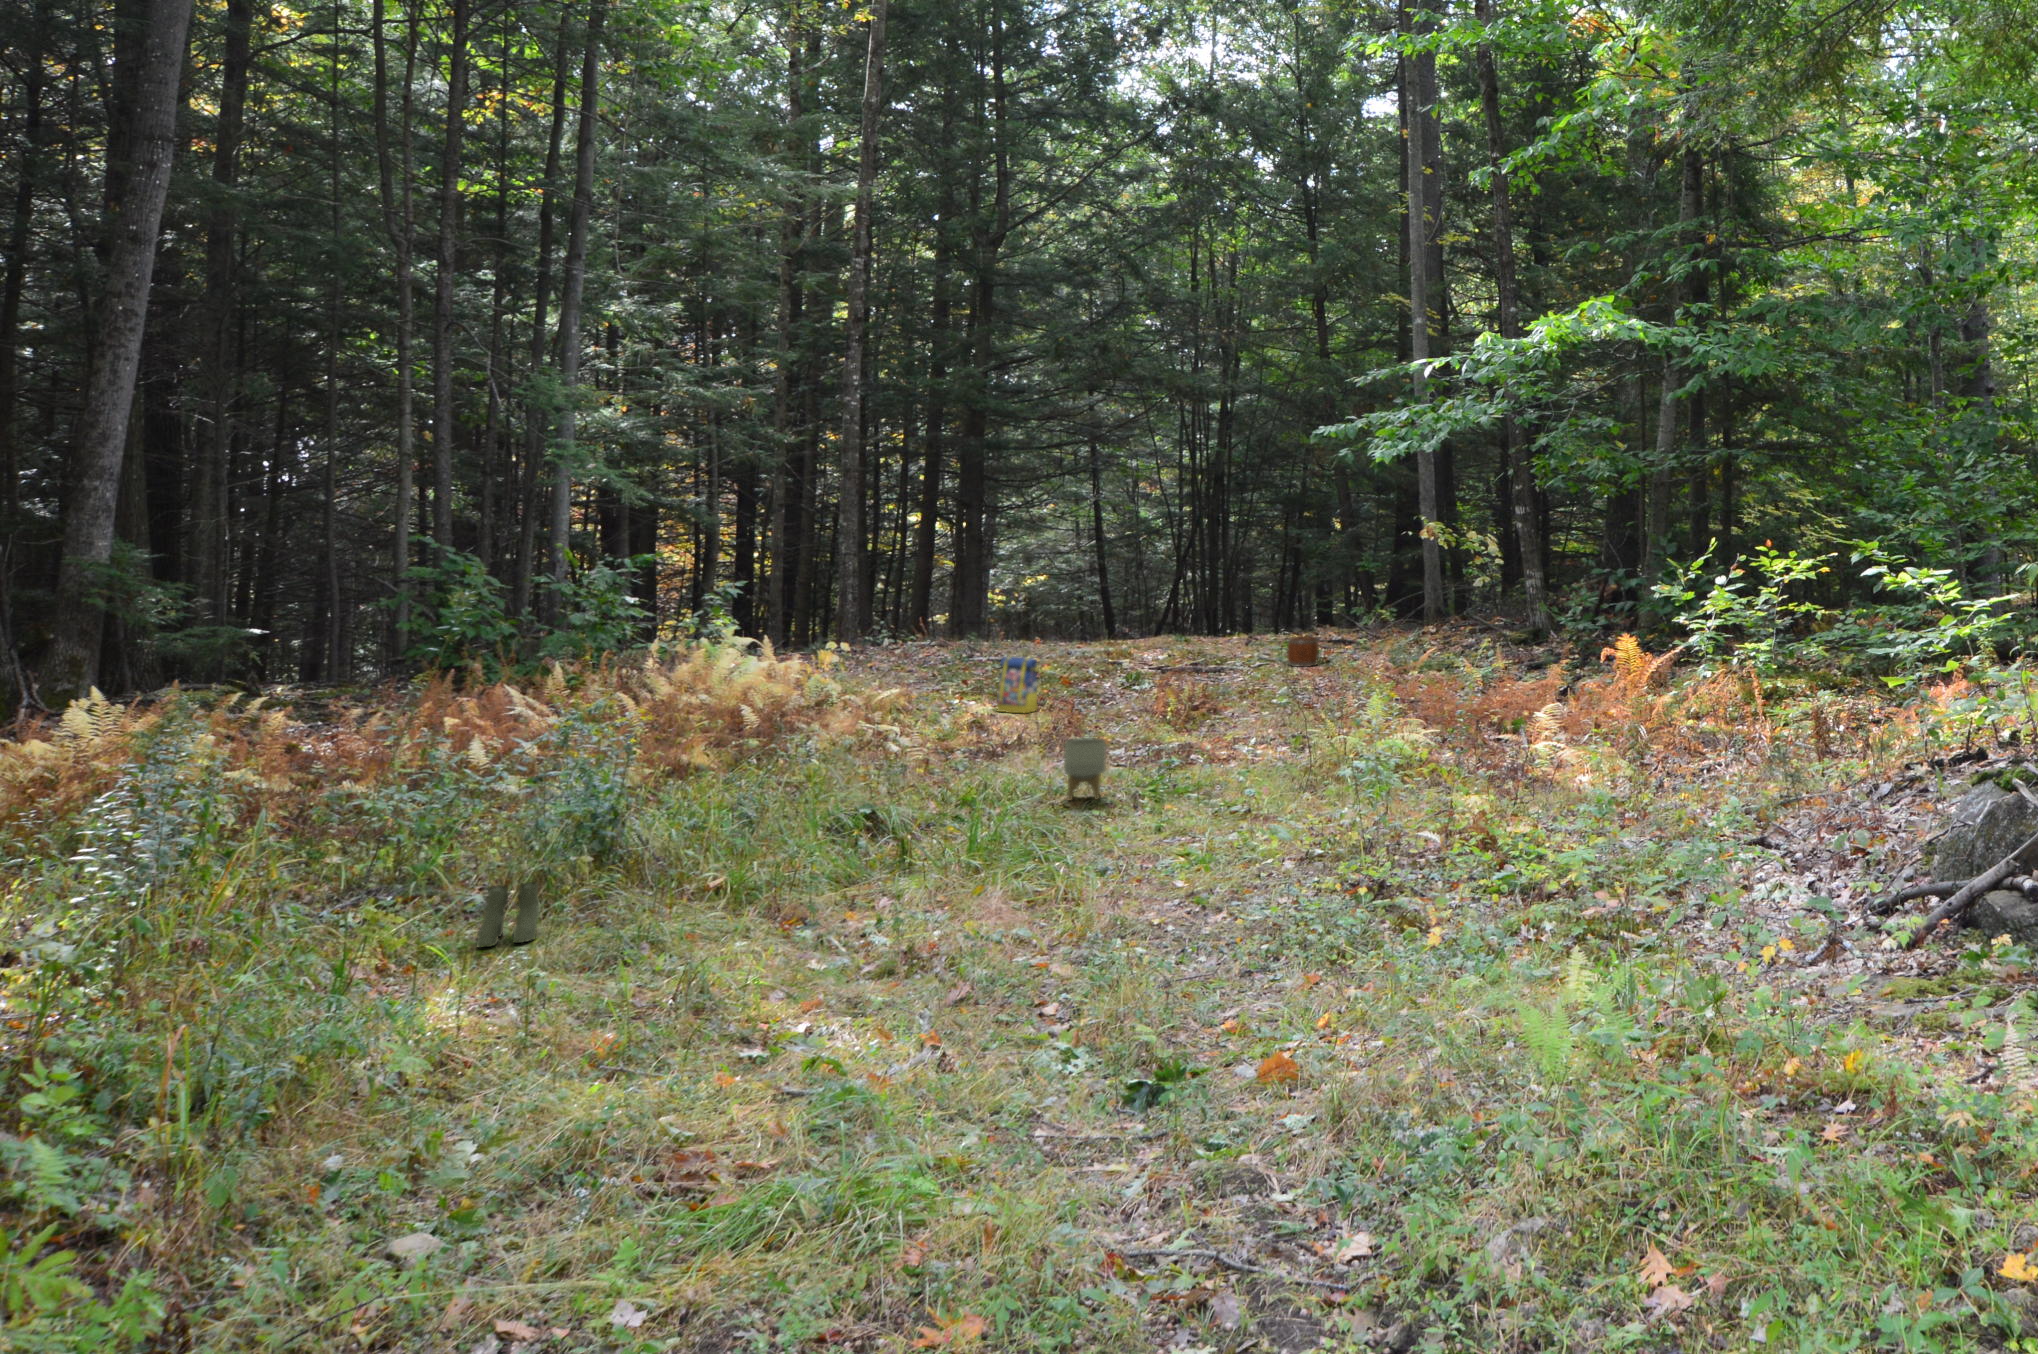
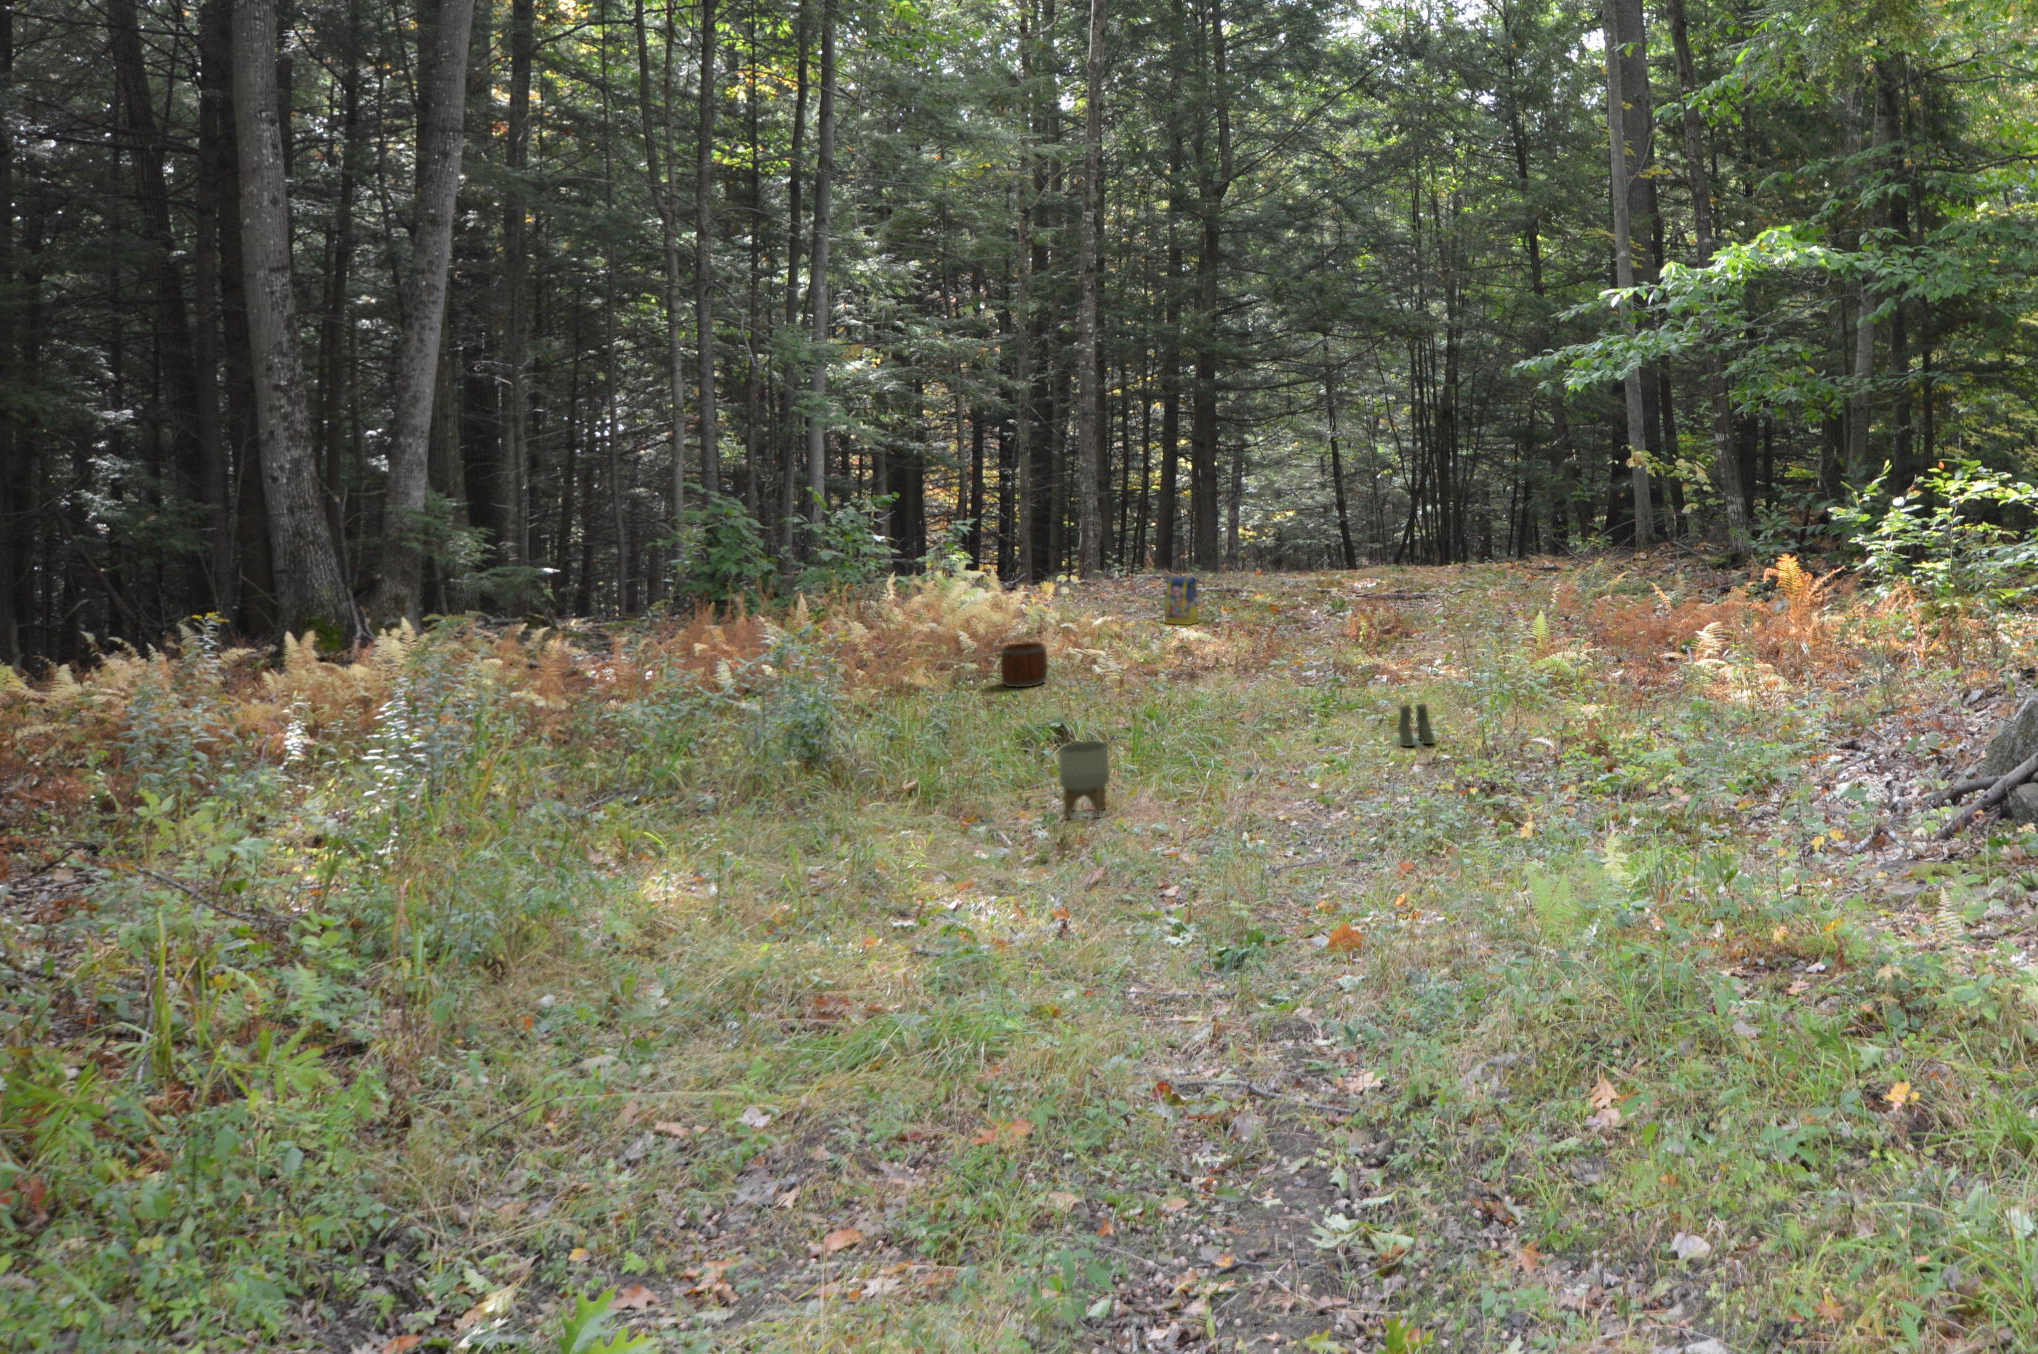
bucket: present [1287,637,1319,667] -> present [1001,642,1048,687]
planter: present [1064,738,1106,801] -> present [1059,741,1109,819]
boots: present [477,882,539,947] -> present [1398,704,1434,747]

